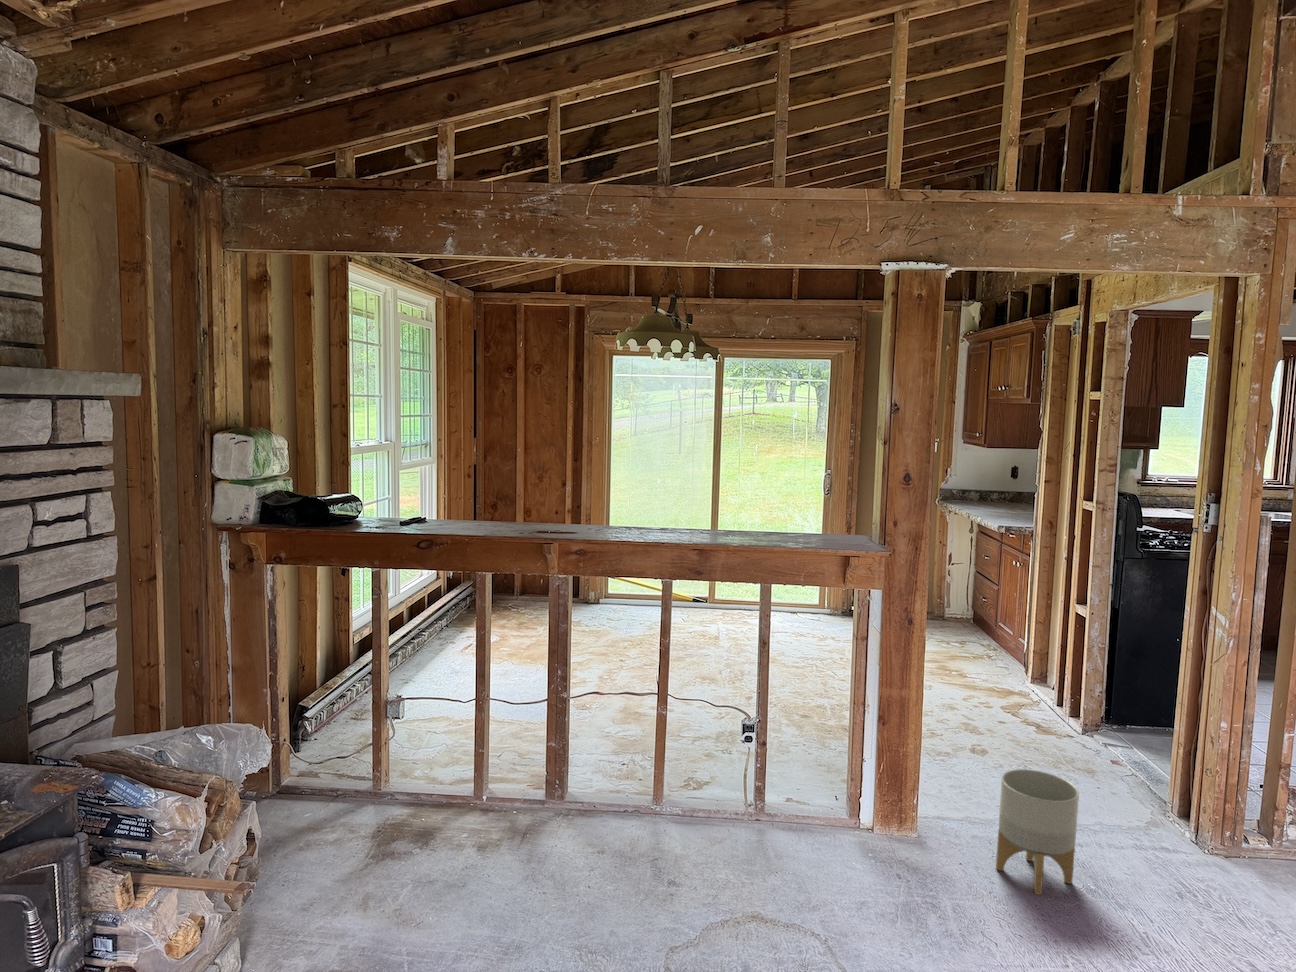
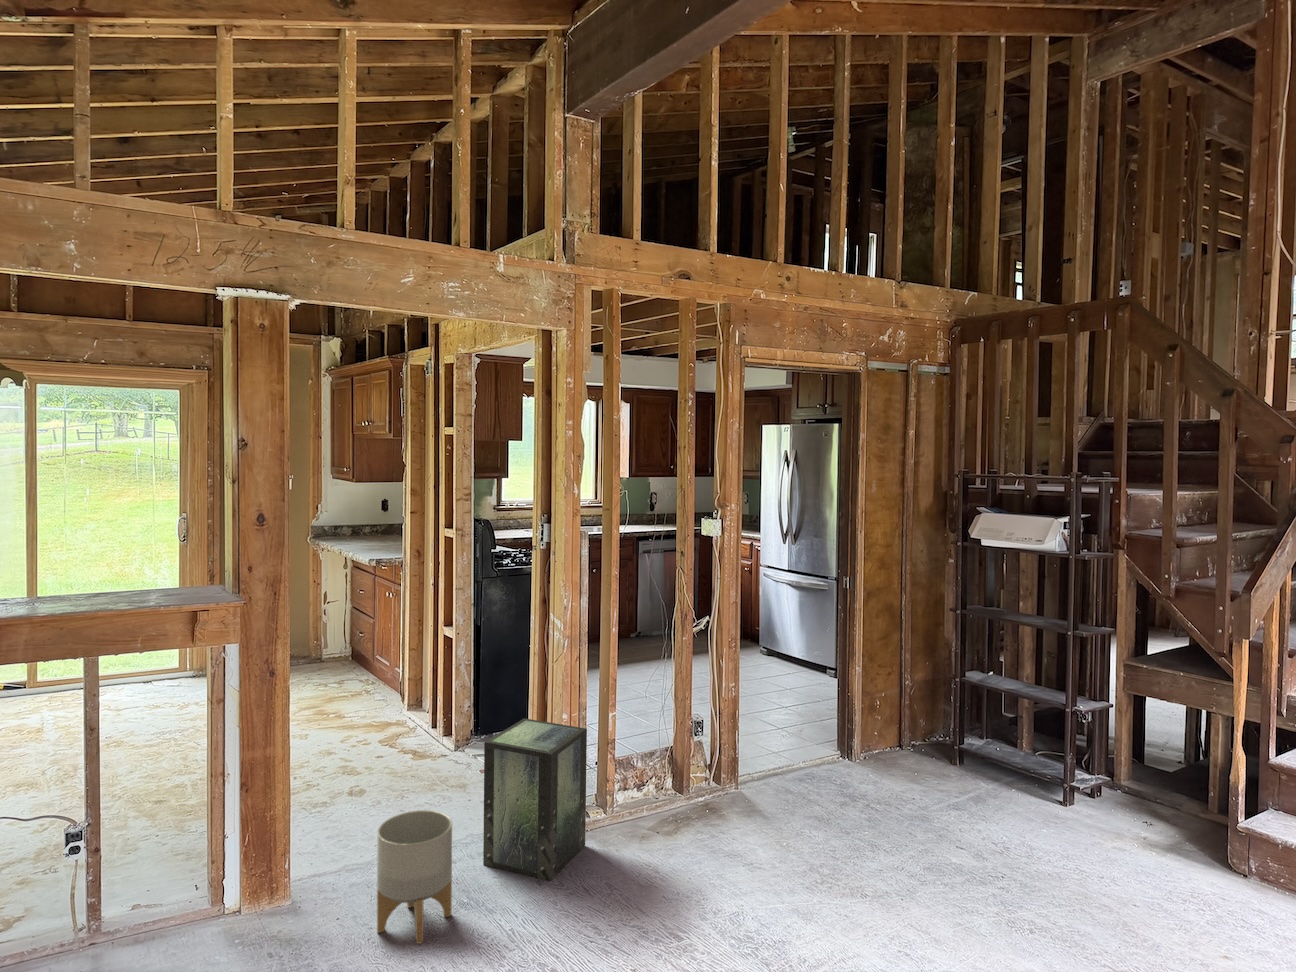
storage box: none [1110,715,1256,896] -> present [483,718,587,881]

